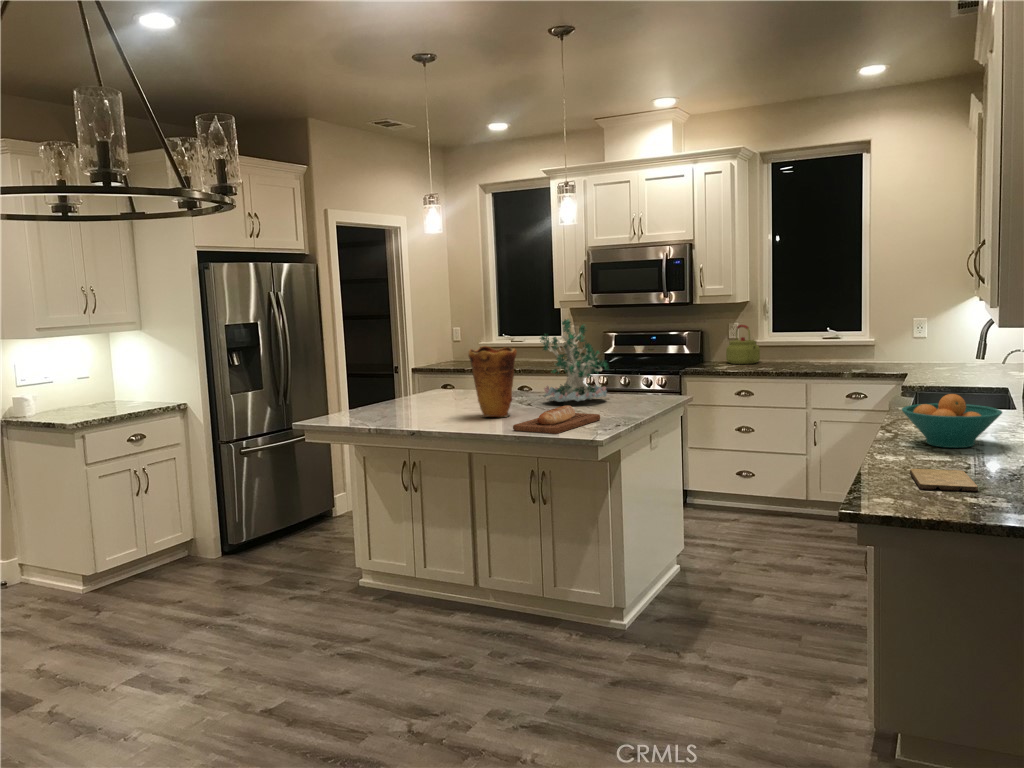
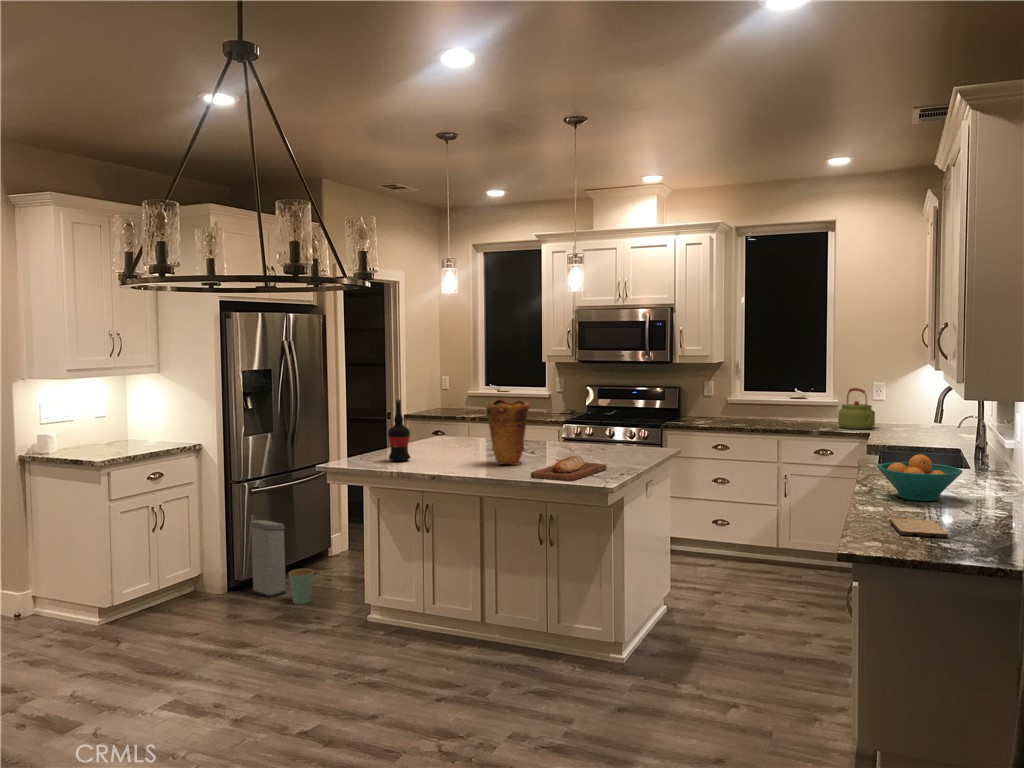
plant: present [540,319,609,402] -> none [546,375,611,452]
kettle: present [726,325,760,364] -> present [838,388,875,429]
wine bottle: none [367,350,393,416] -> present [388,399,410,461]
trash can: none [242,482,306,568] -> present [251,520,313,604]

